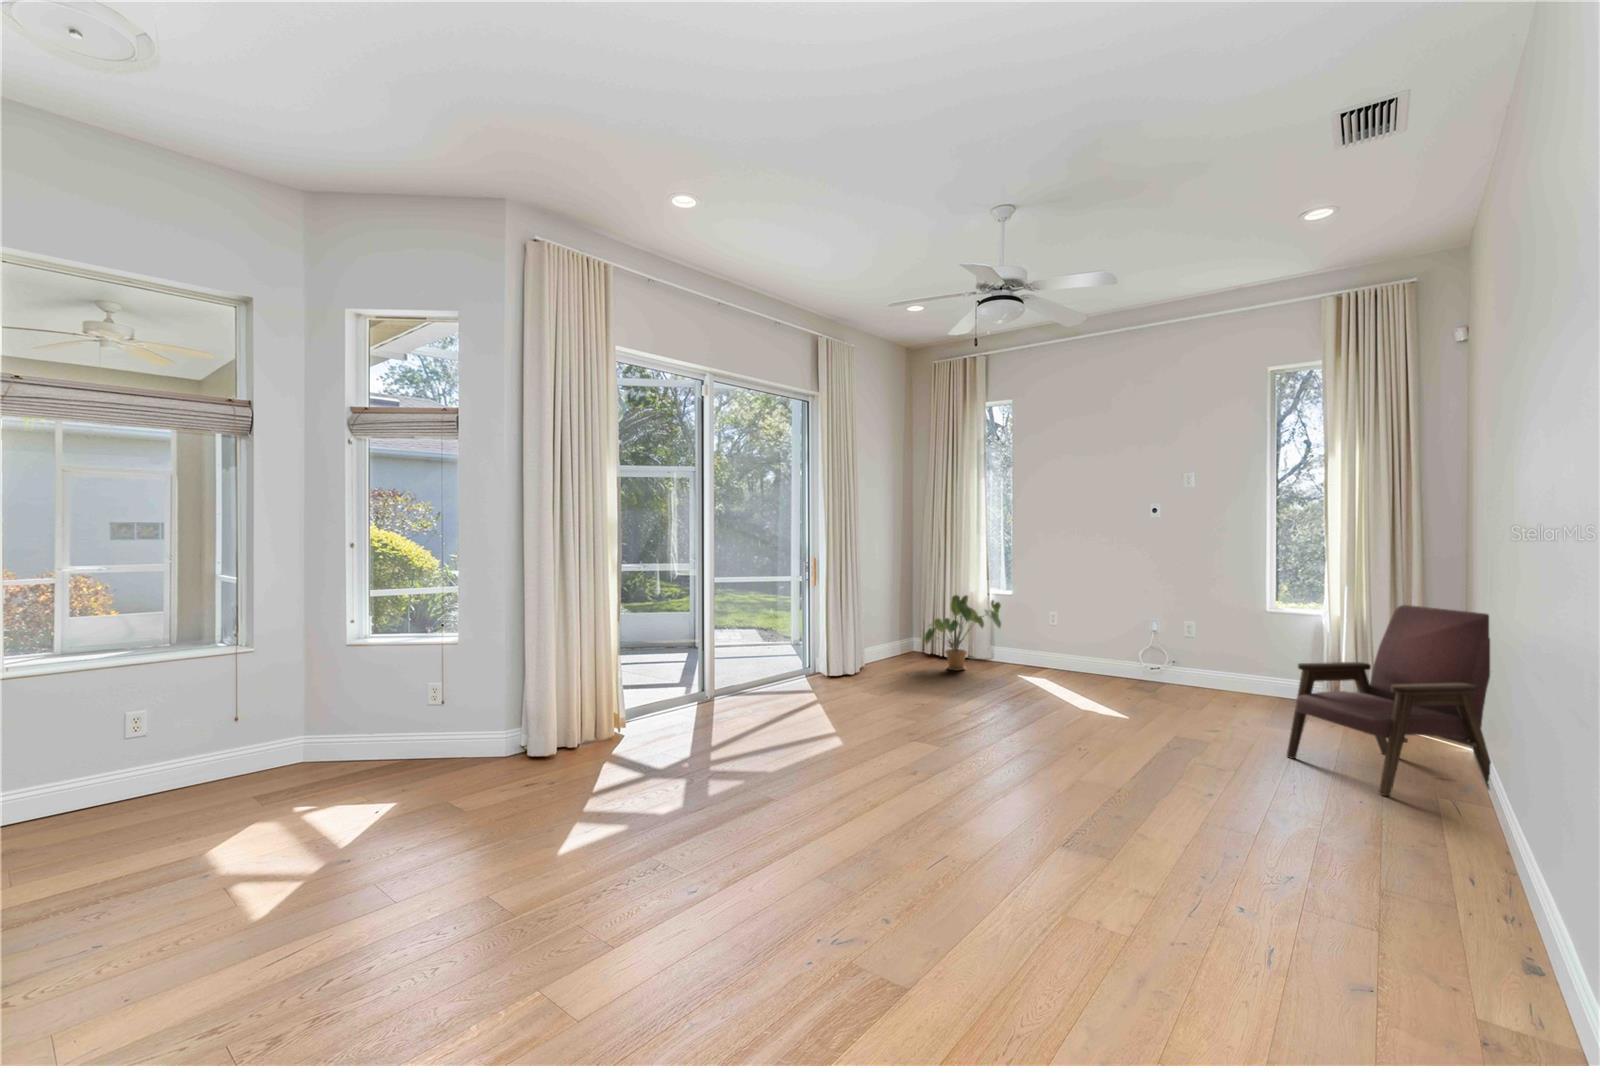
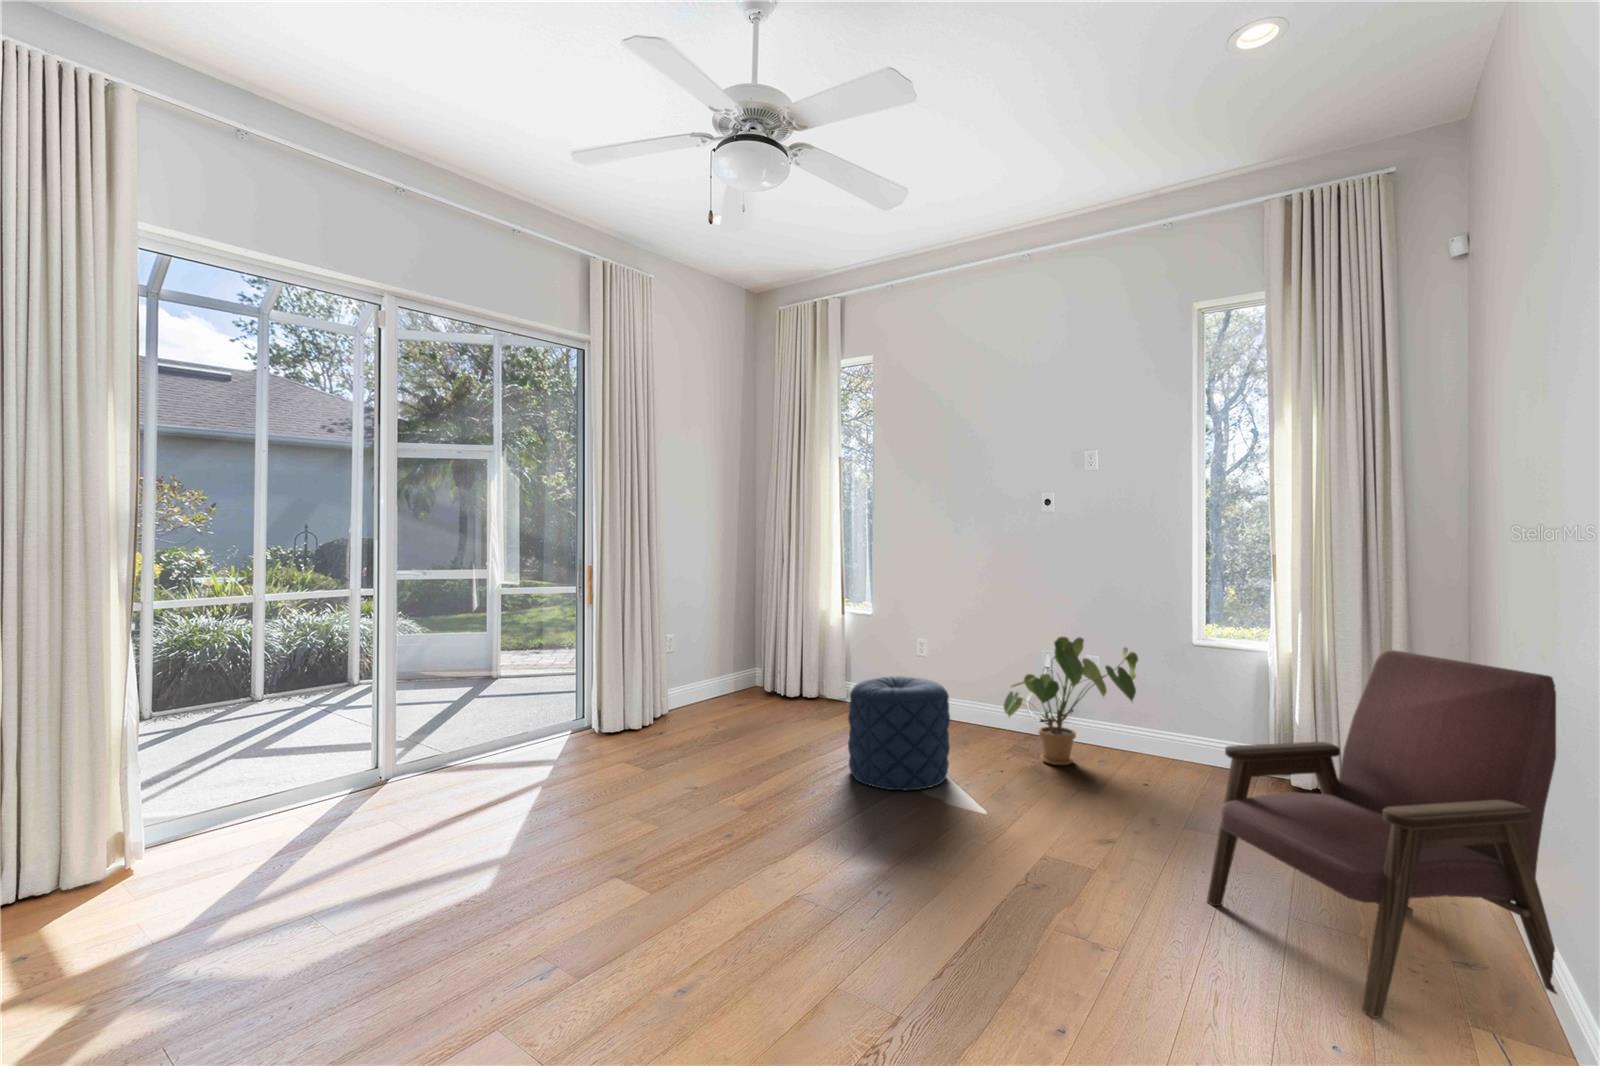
house plant: present [924,595,1001,670] -> present [1004,637,1138,765]
pouf: none [1022,633,1096,708] -> present [848,676,950,790]

